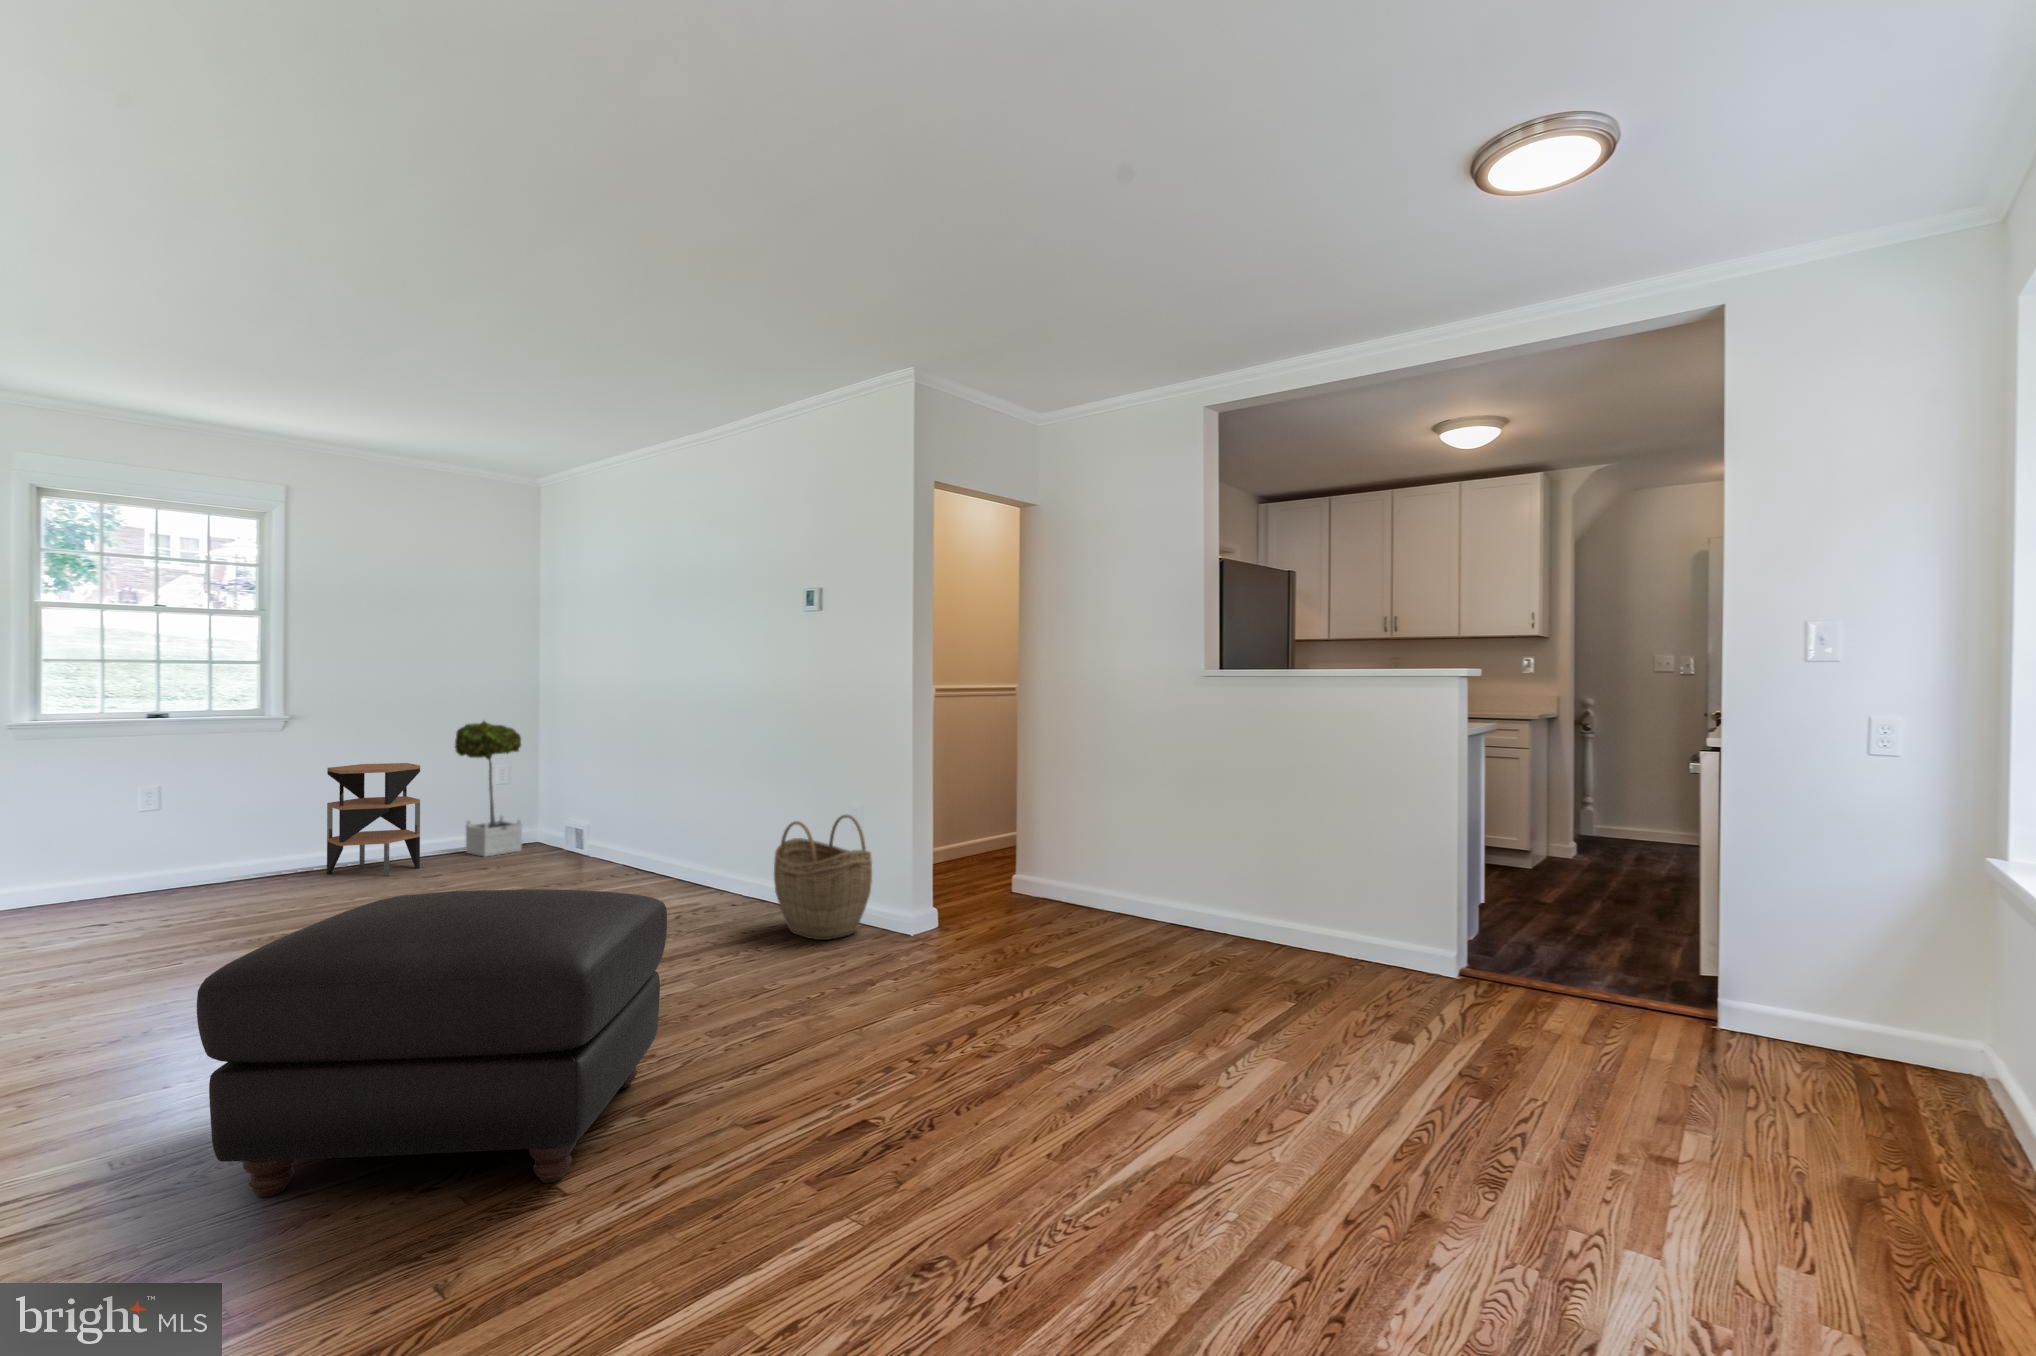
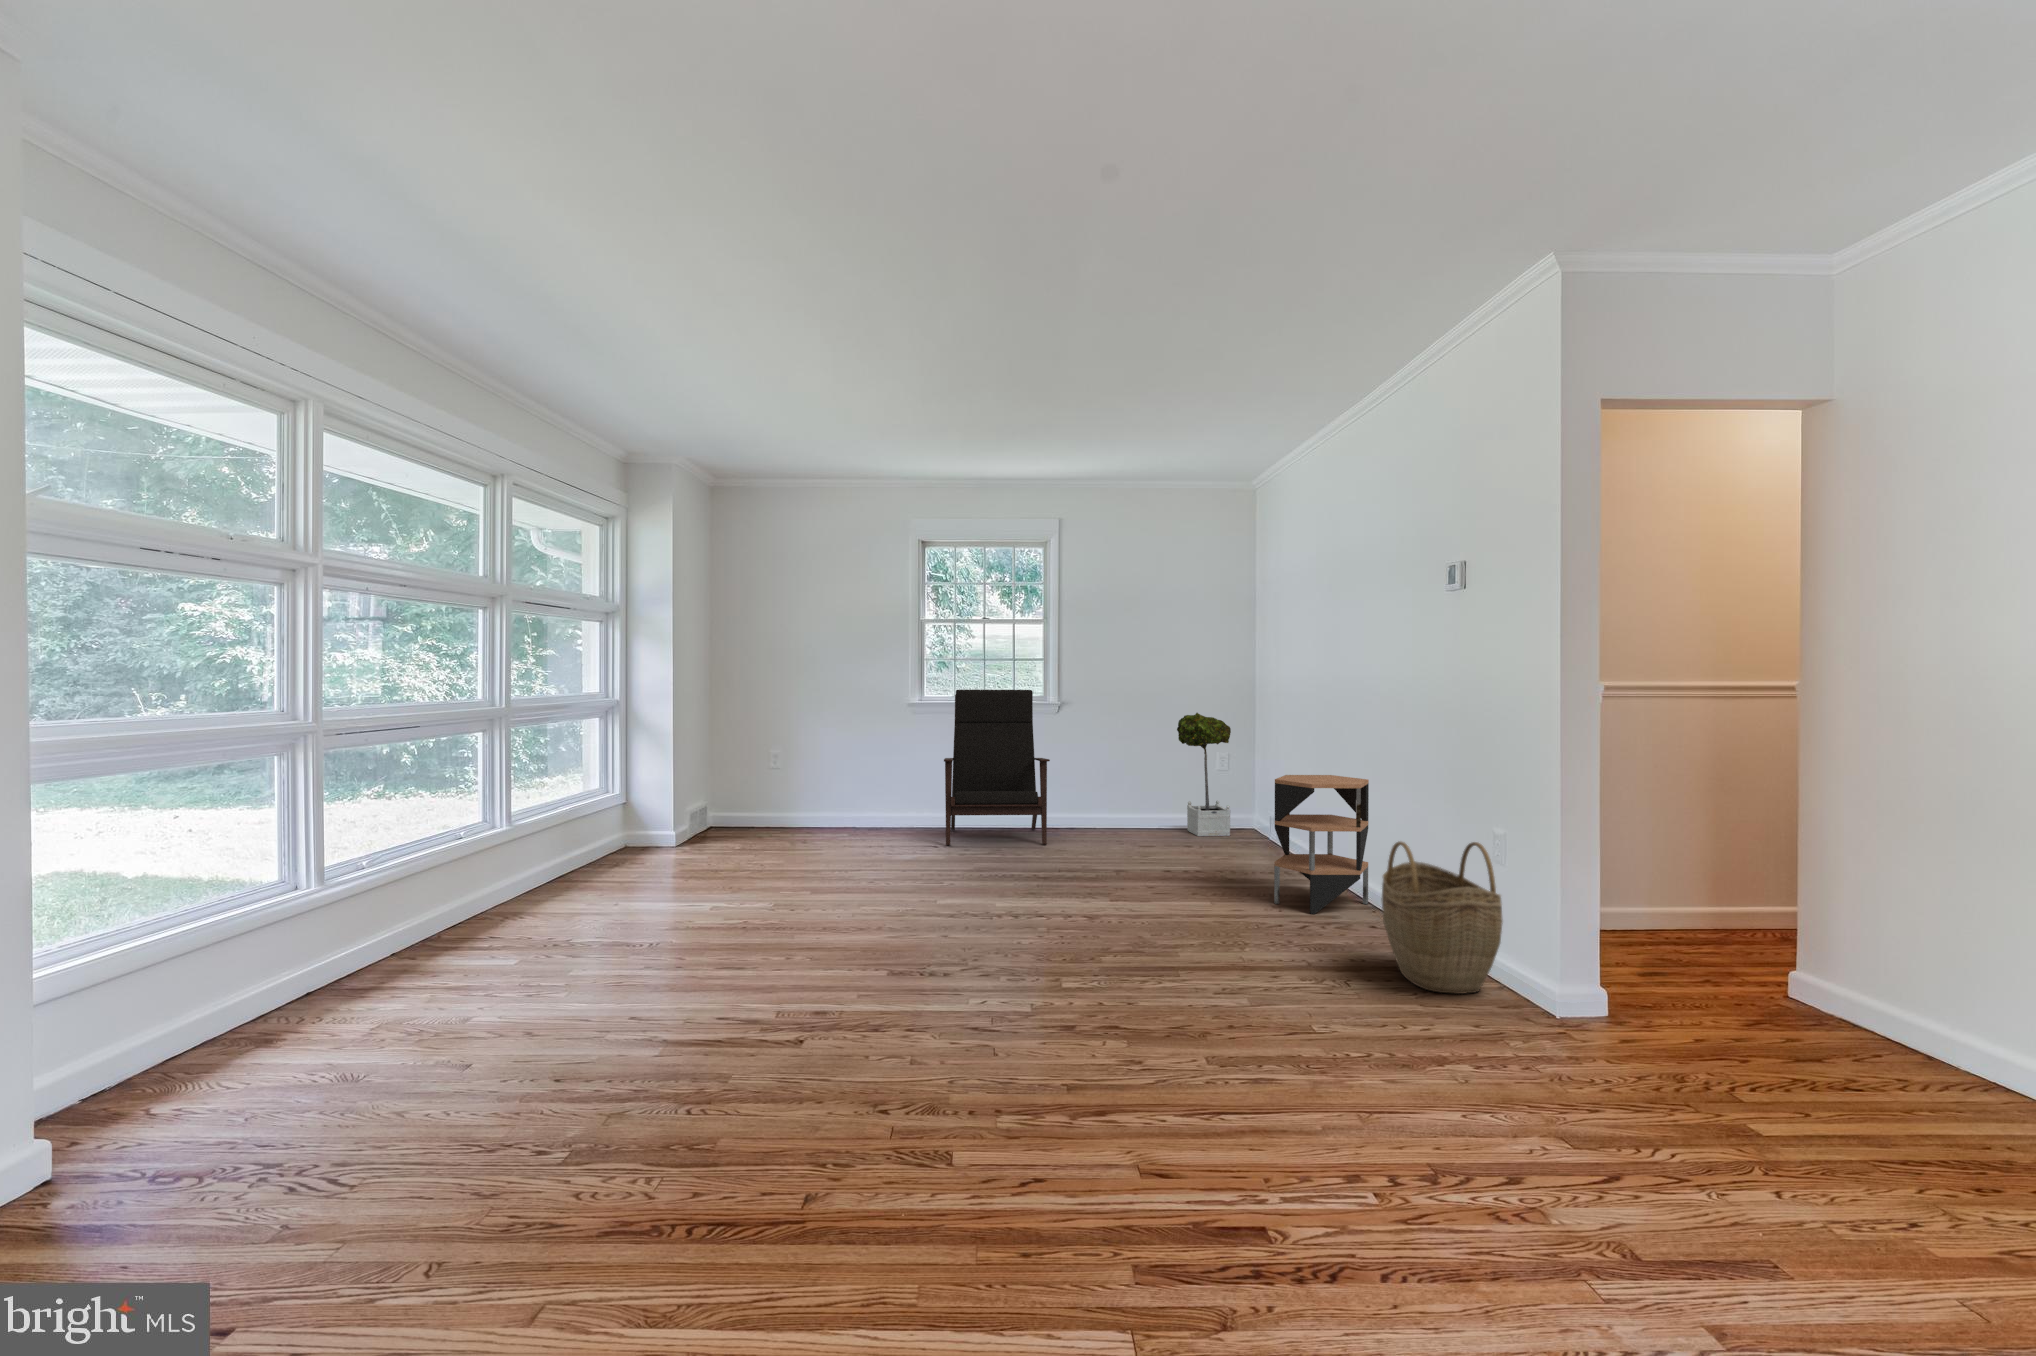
lounge chair: none [87,699,297,921] -> present [944,690,1050,845]
side table: present [327,763,420,876] -> present [1274,775,1369,914]
ottoman: present [197,889,667,1197] -> none [776,854,1136,1147]

